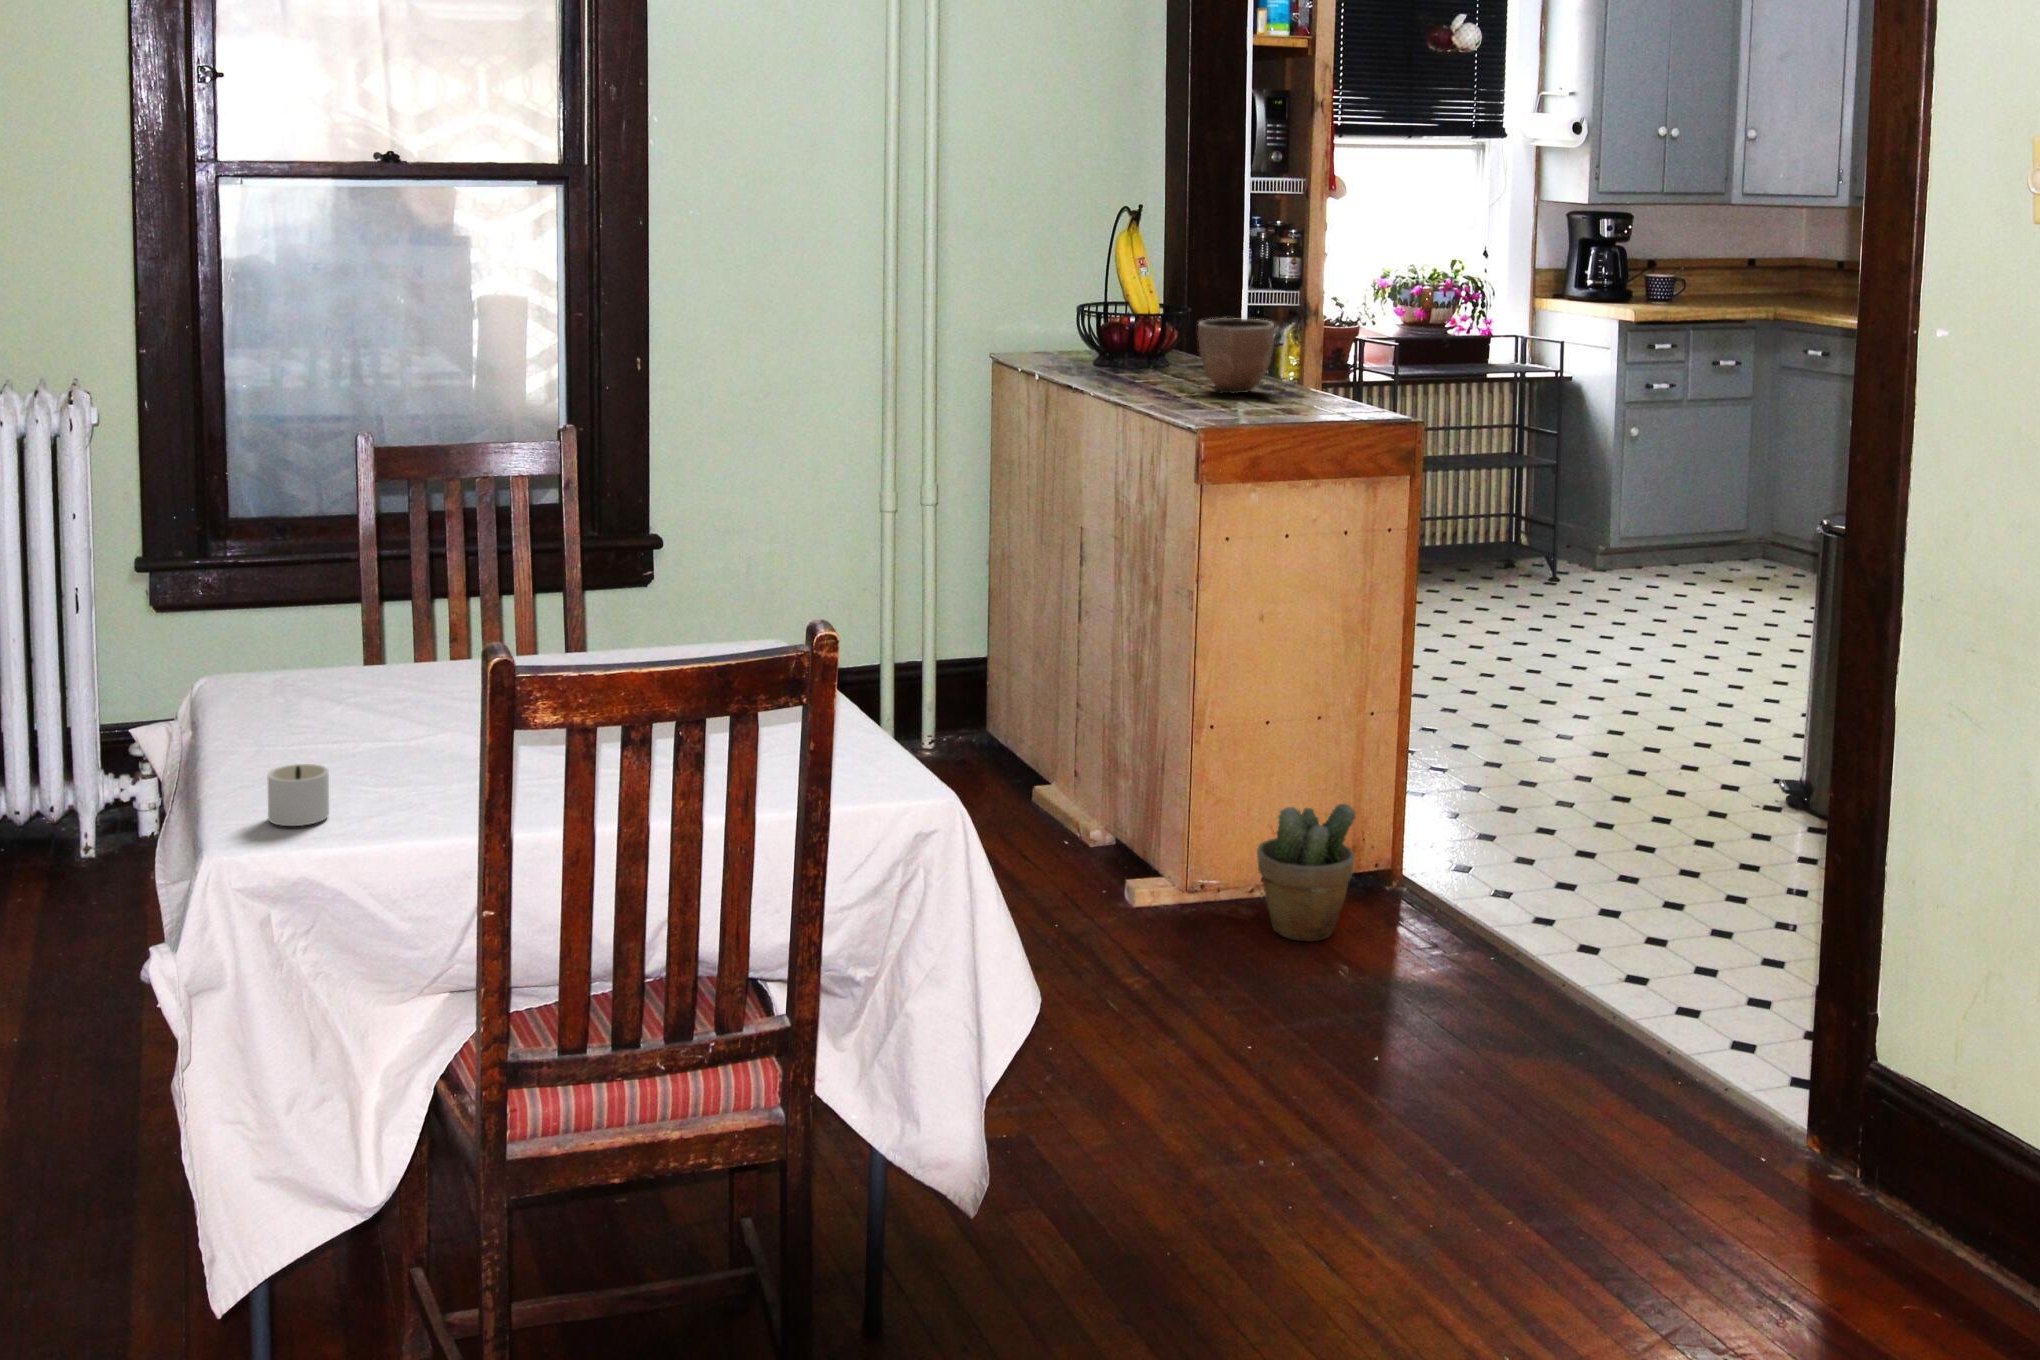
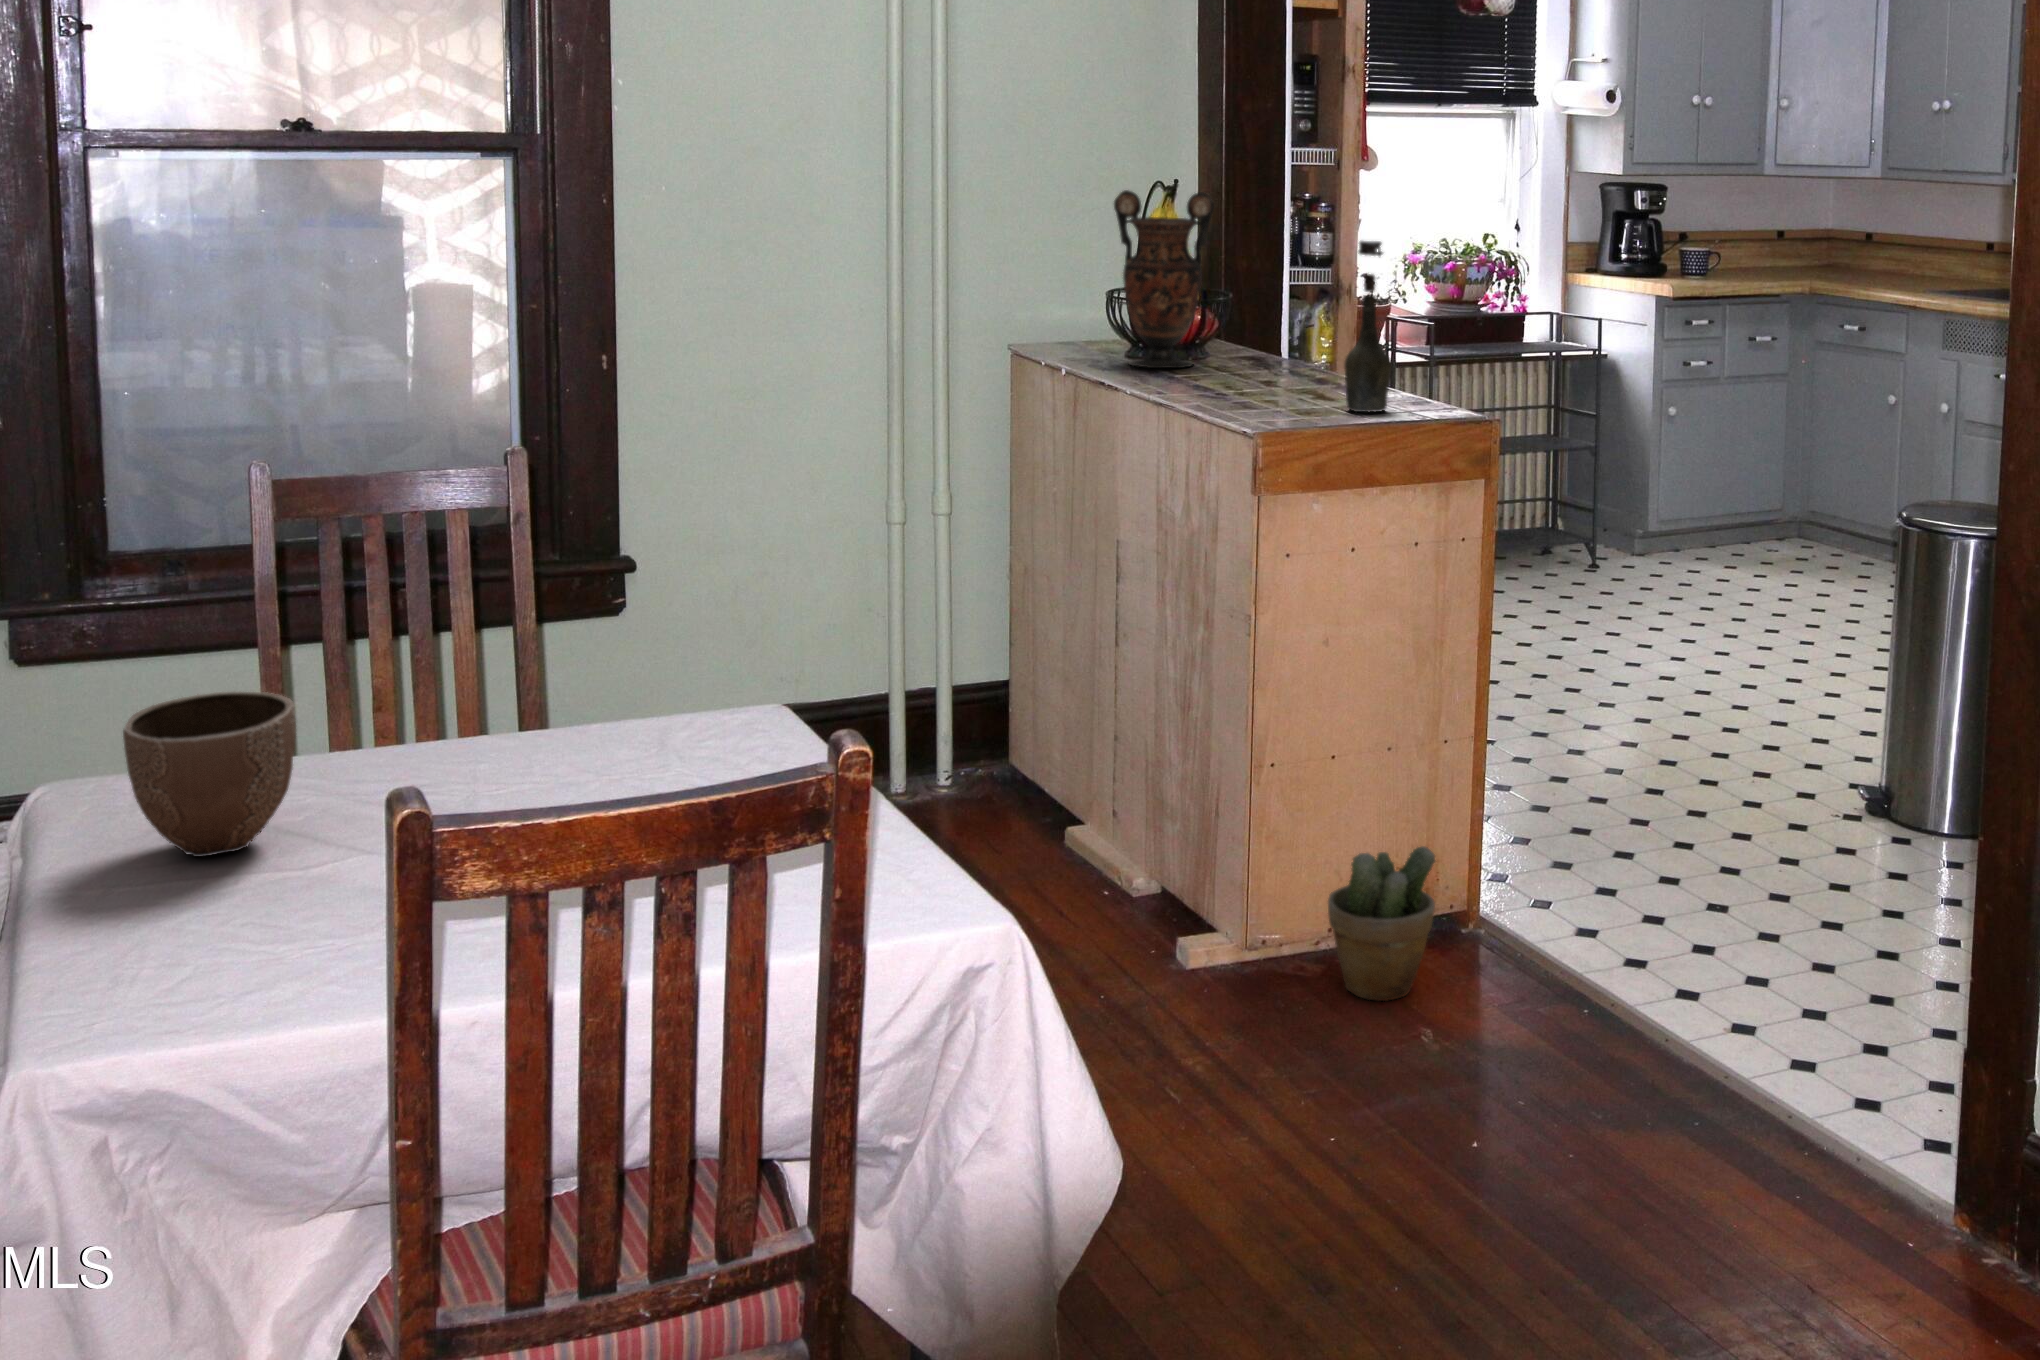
vase: none [1081,213,1171,373] -> present [1114,190,1214,368]
bottle: none [1280,257,1323,412] -> present [1344,241,1391,412]
decorative bowl: present [1198,318,1274,393] -> present [123,692,296,857]
candle: present [267,764,329,826] -> none [104,928,233,1016]

